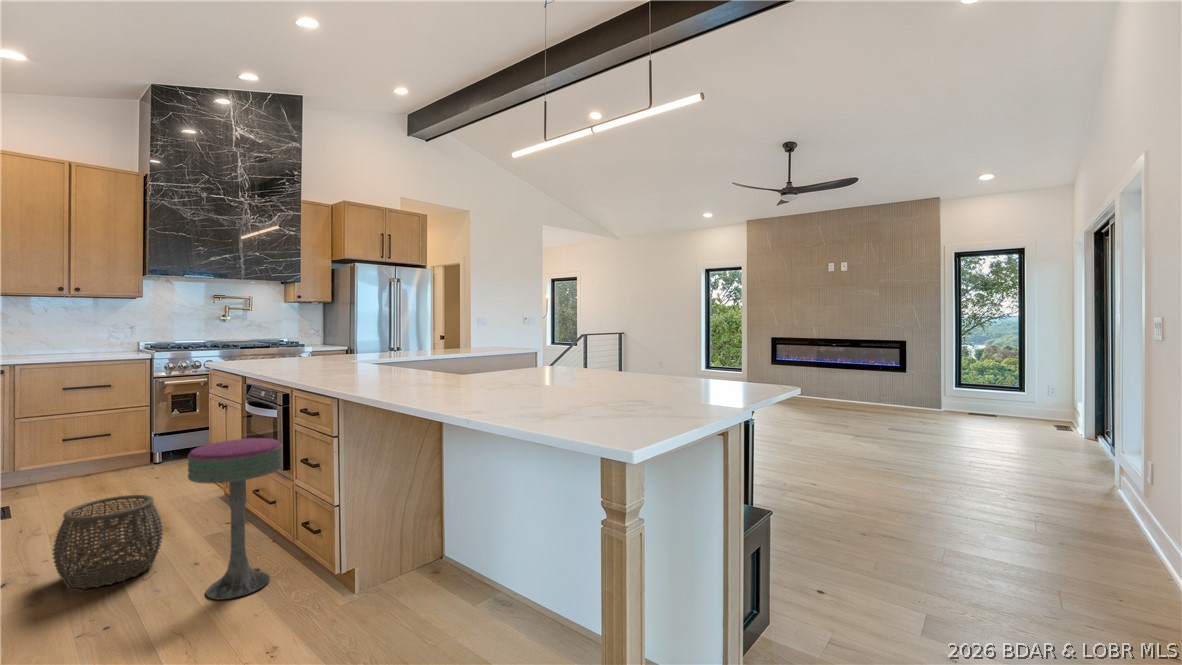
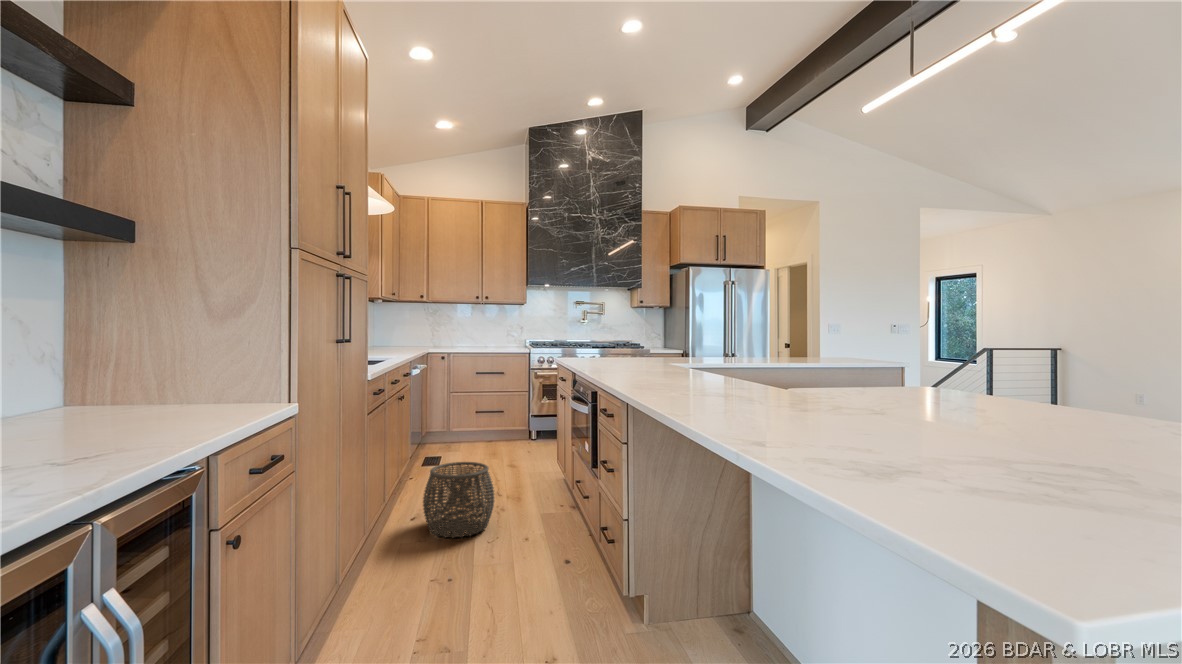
bar stool: present [188,438,282,599] -> none [494,422,573,583]

